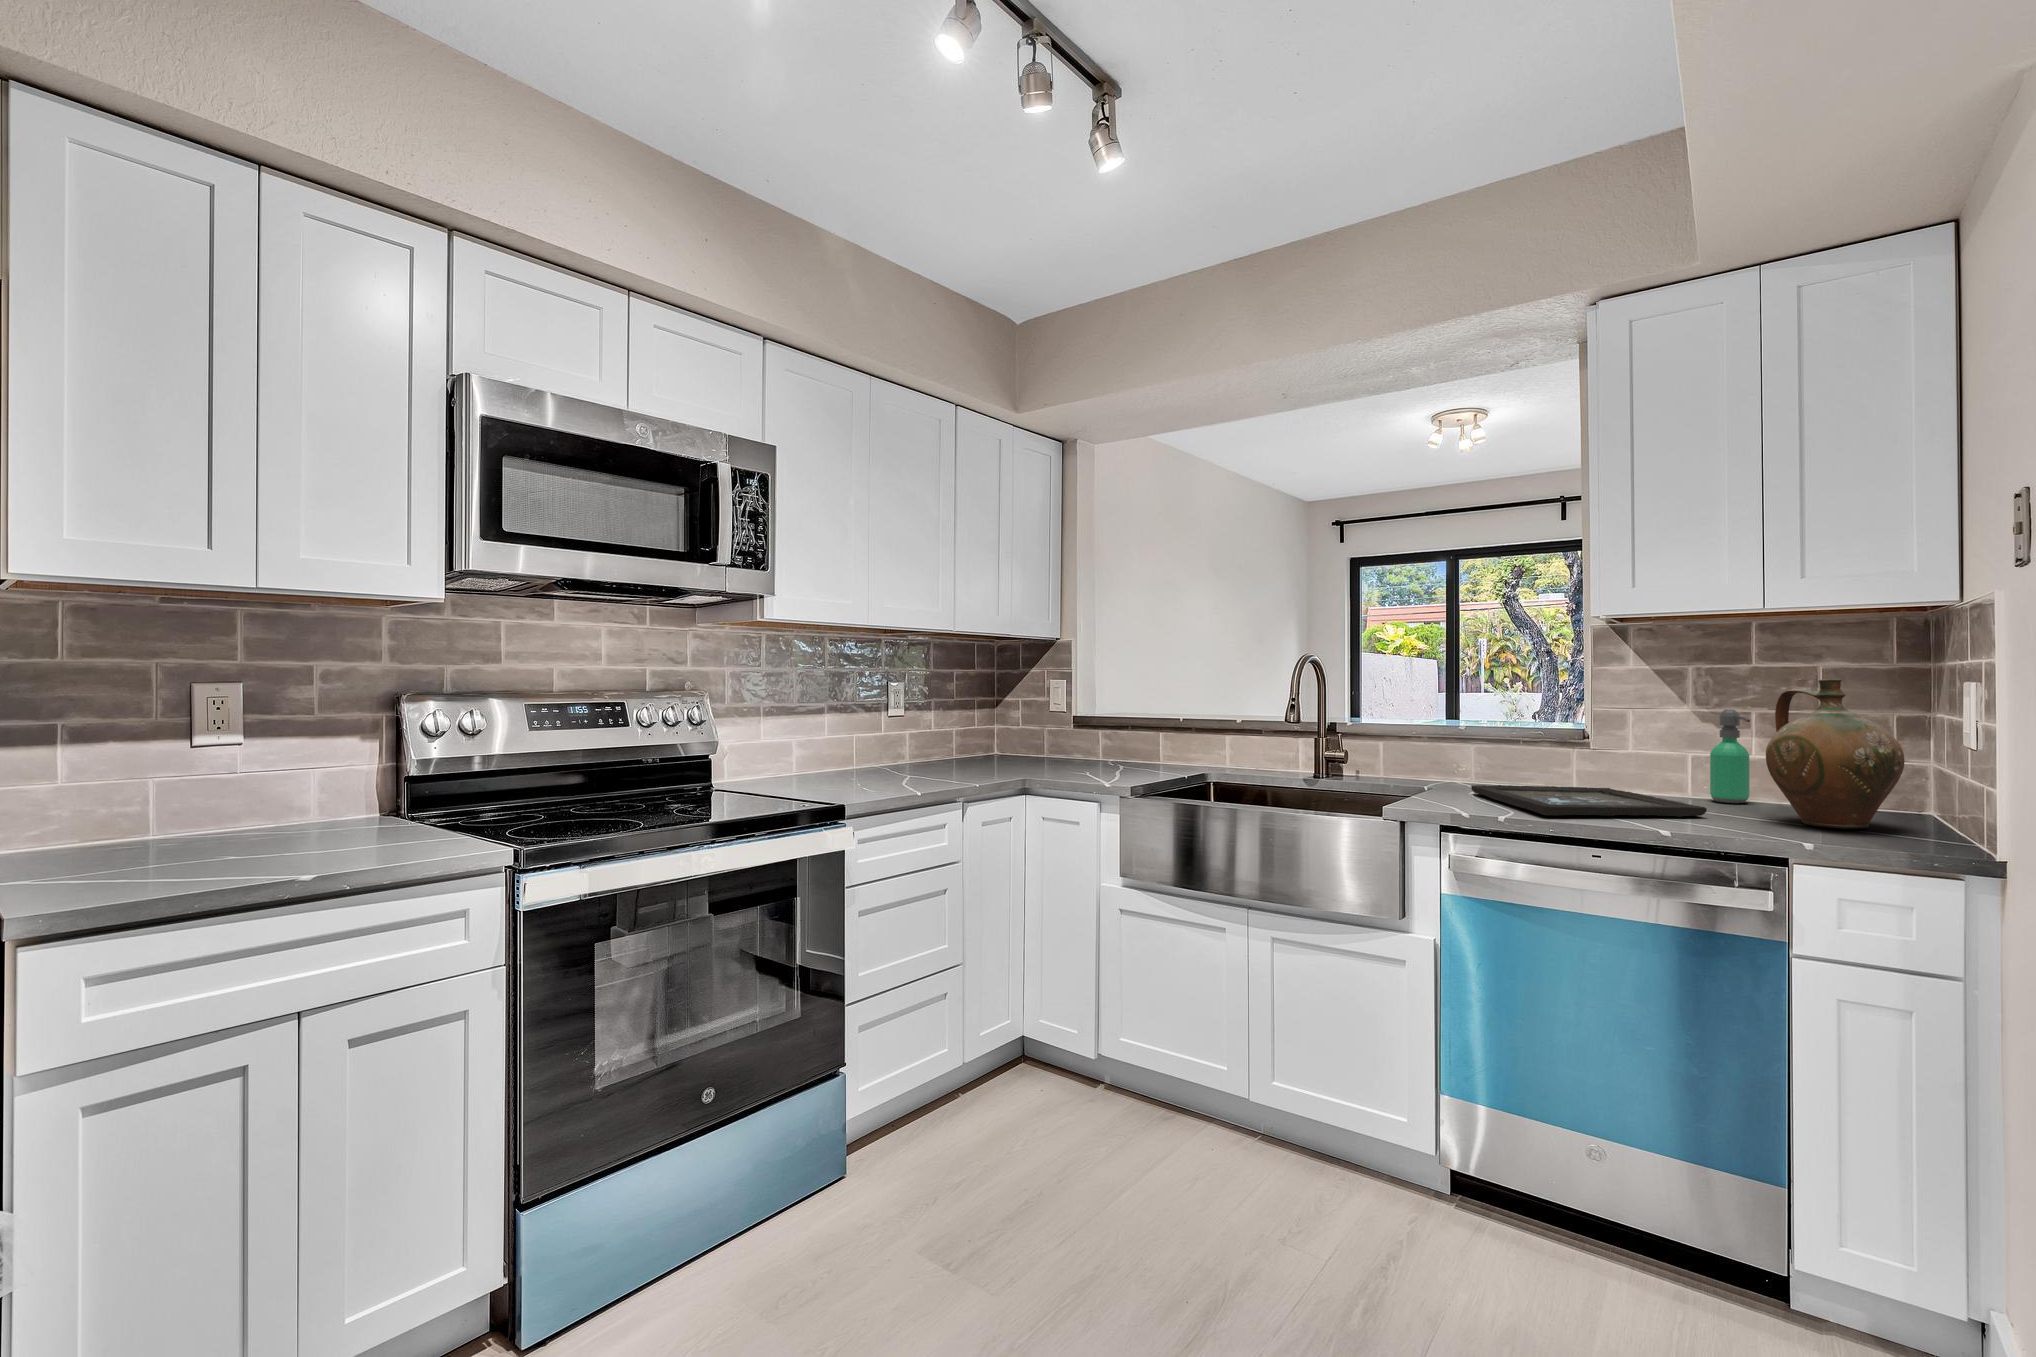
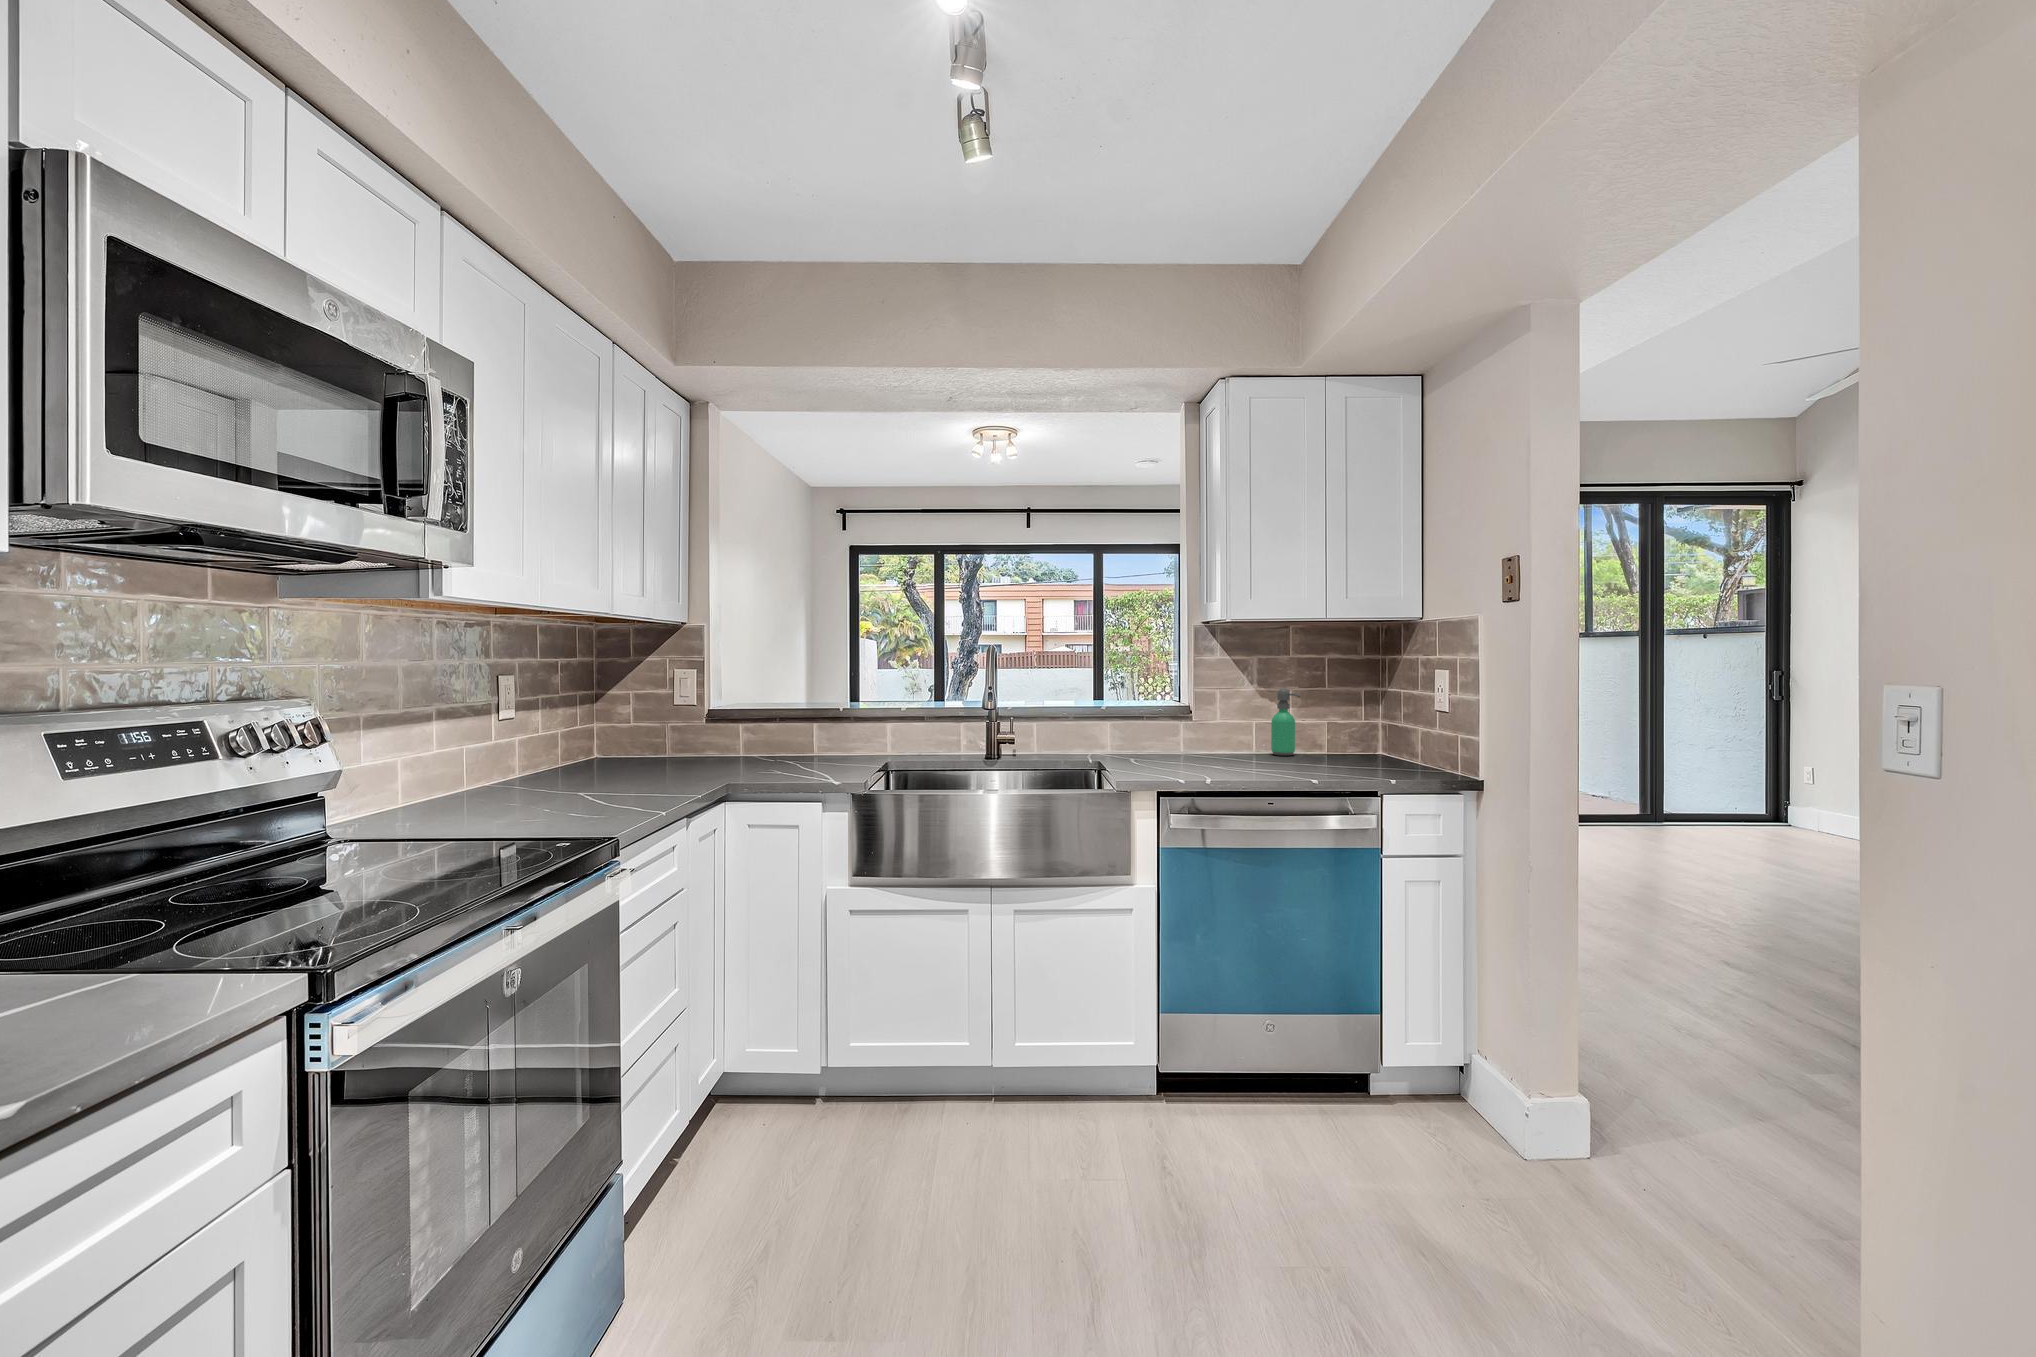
ceramic jug: present [1766,679,1904,829] -> none [1335,667,1414,768]
tray: present [1471,785,1707,817] -> none [1133,750,1306,776]

